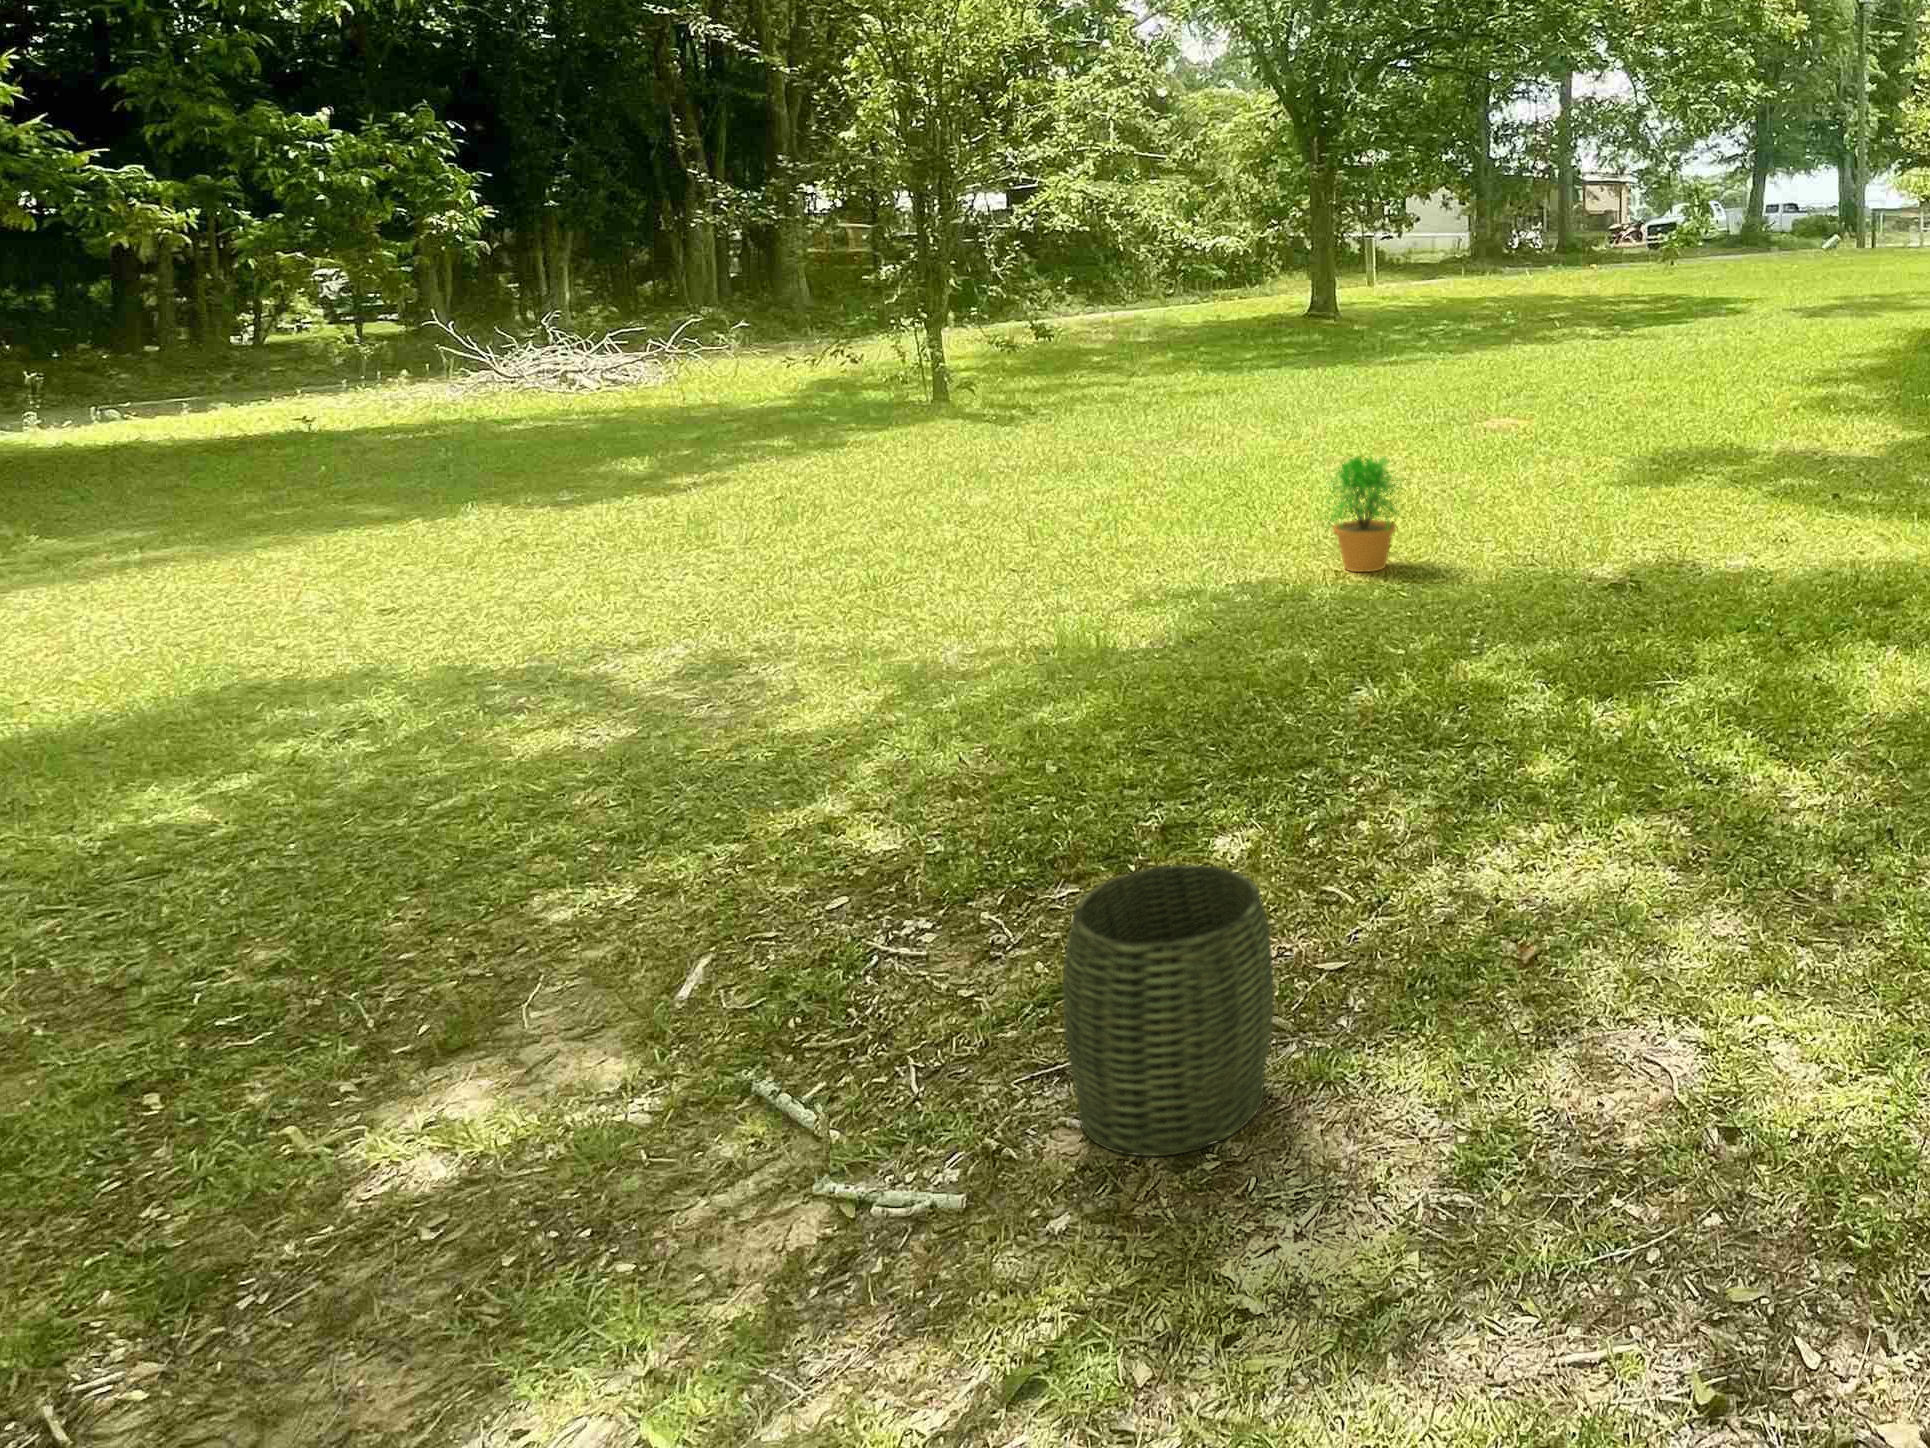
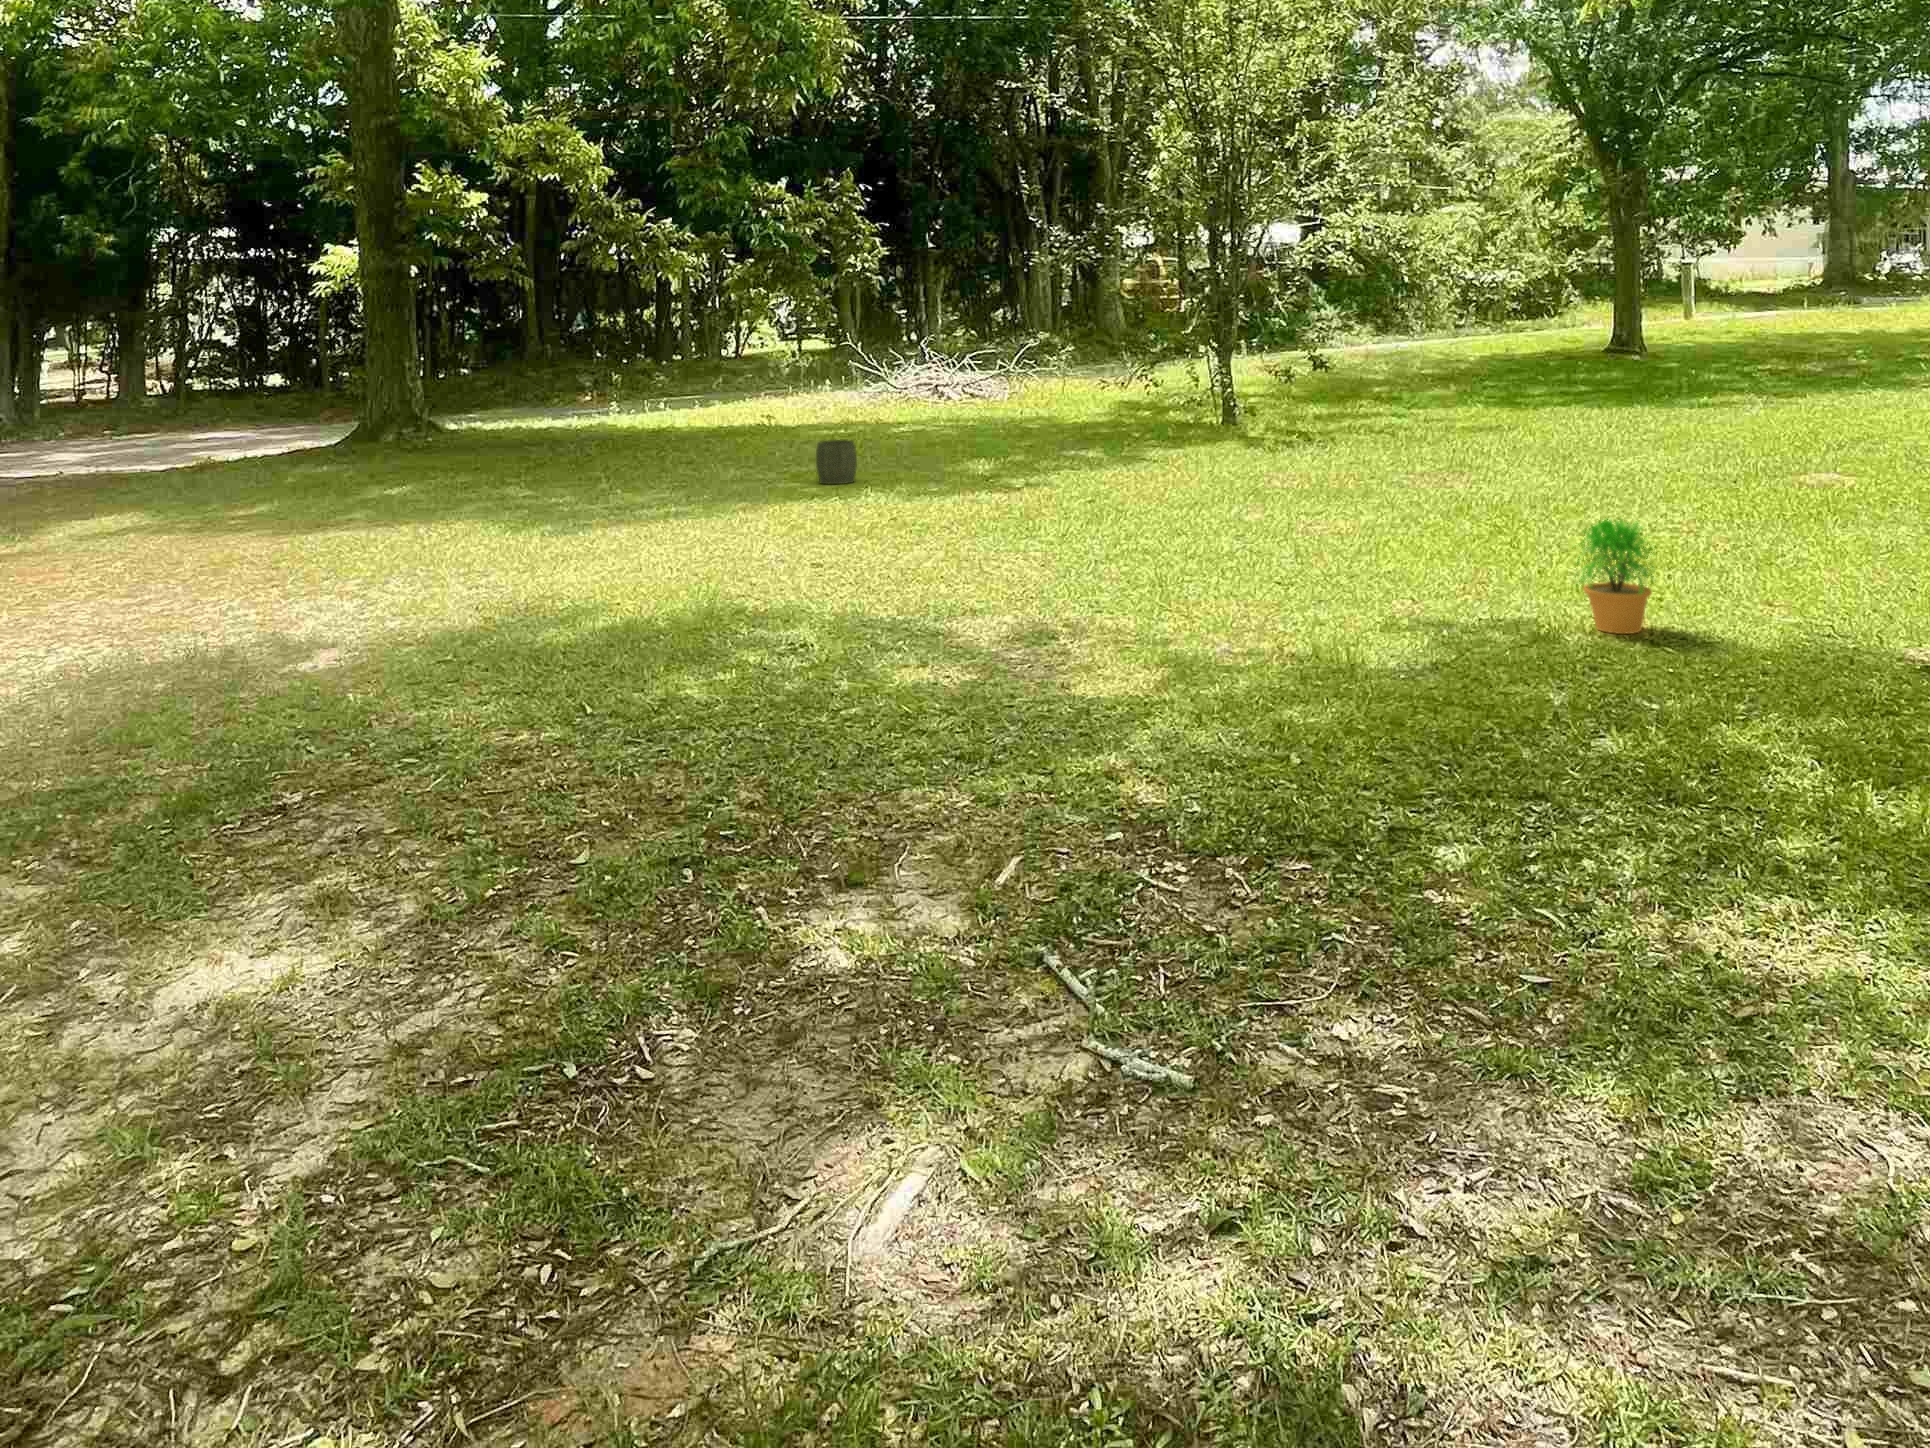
woven basket: present [1063,865,1274,1156] -> present [816,440,857,484]

